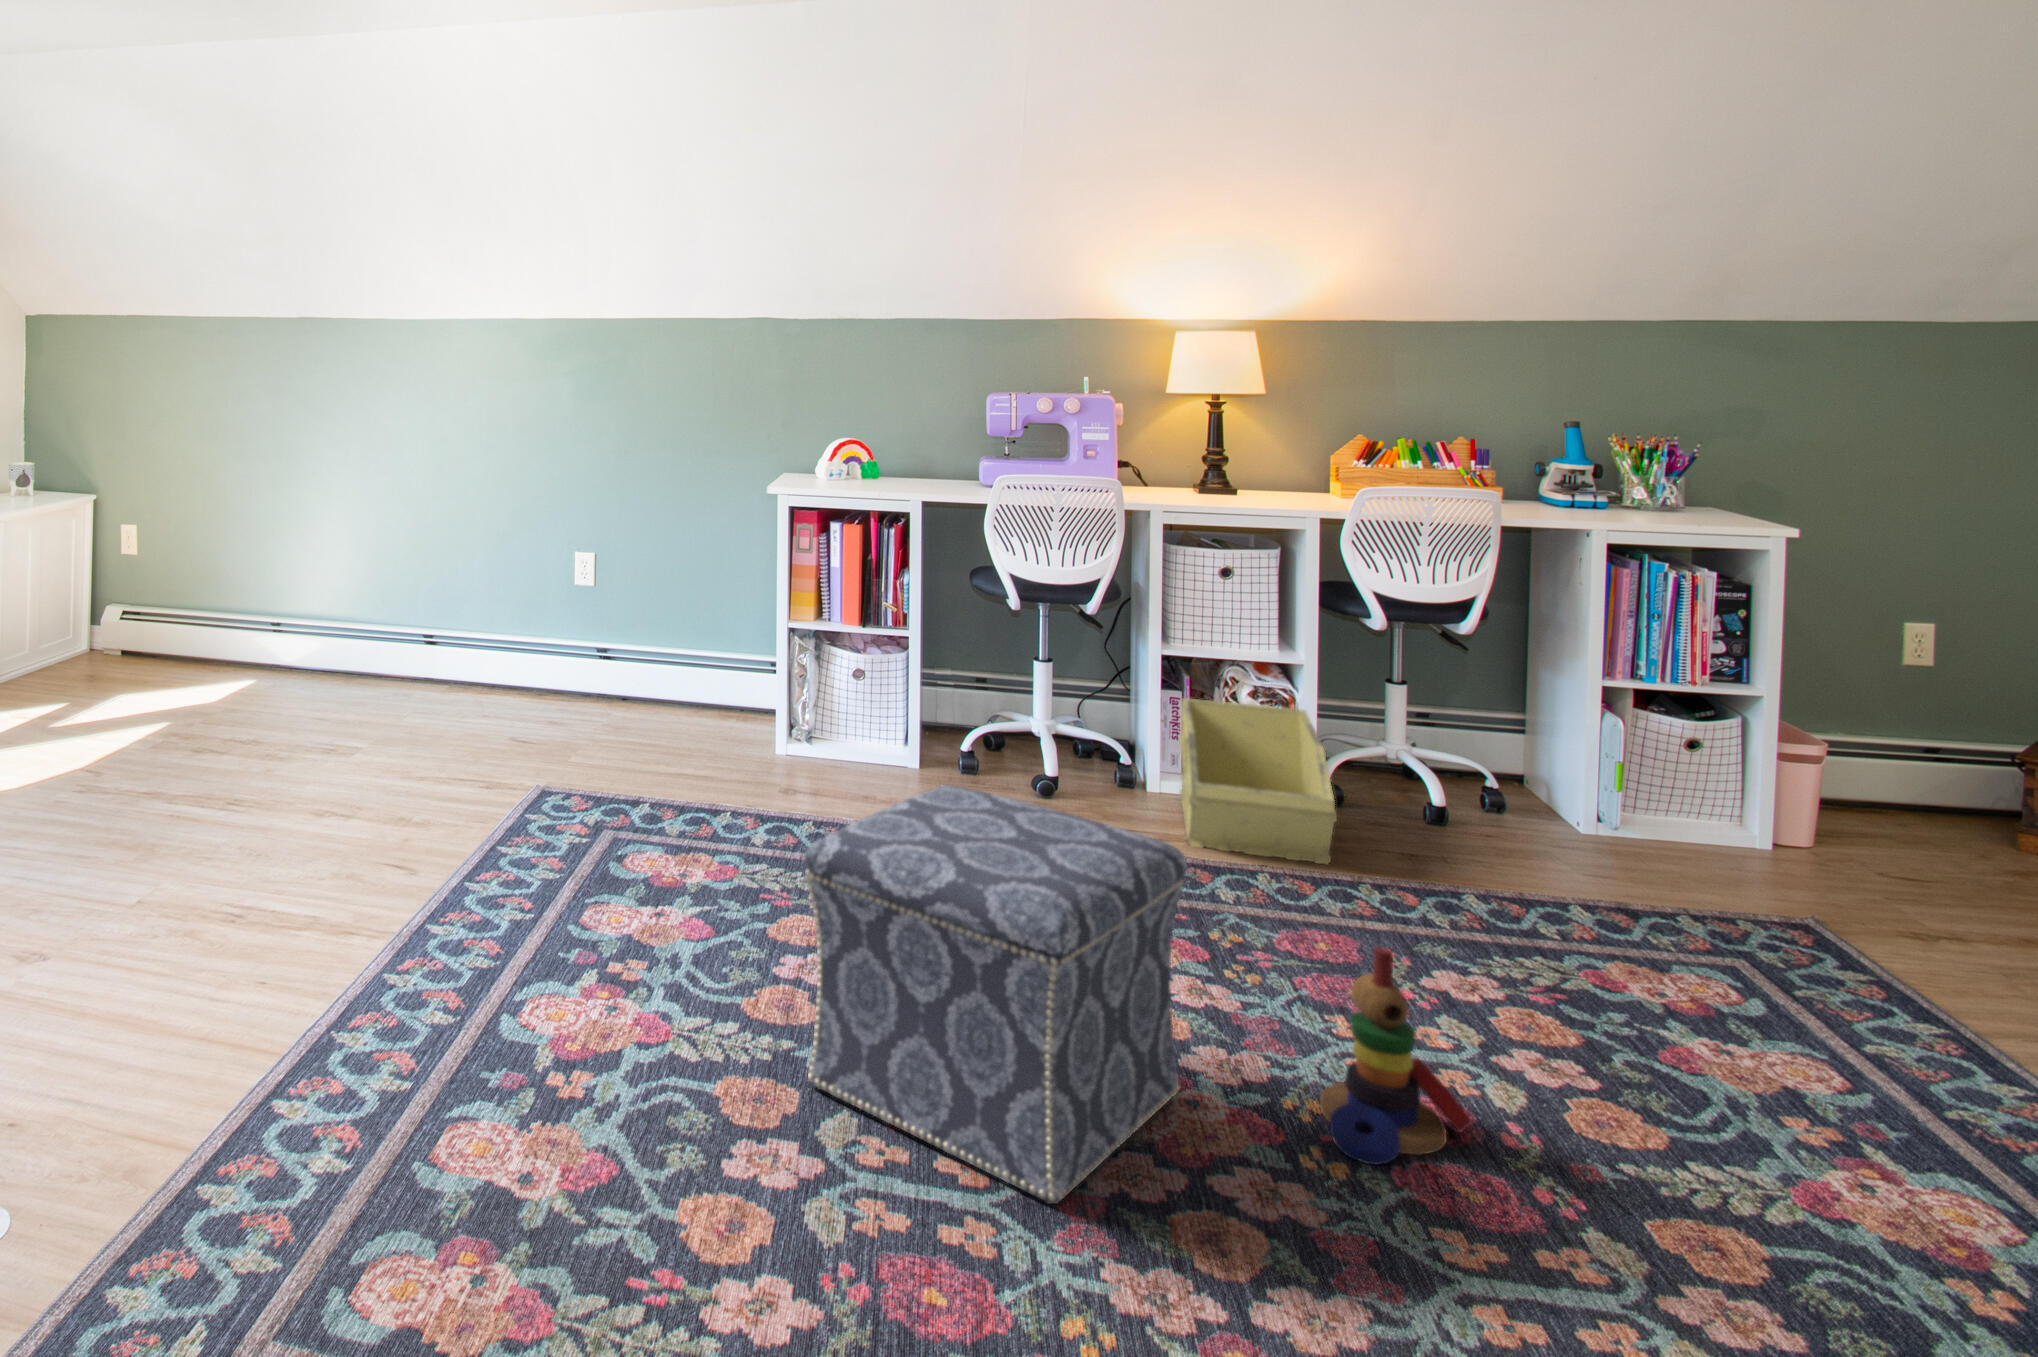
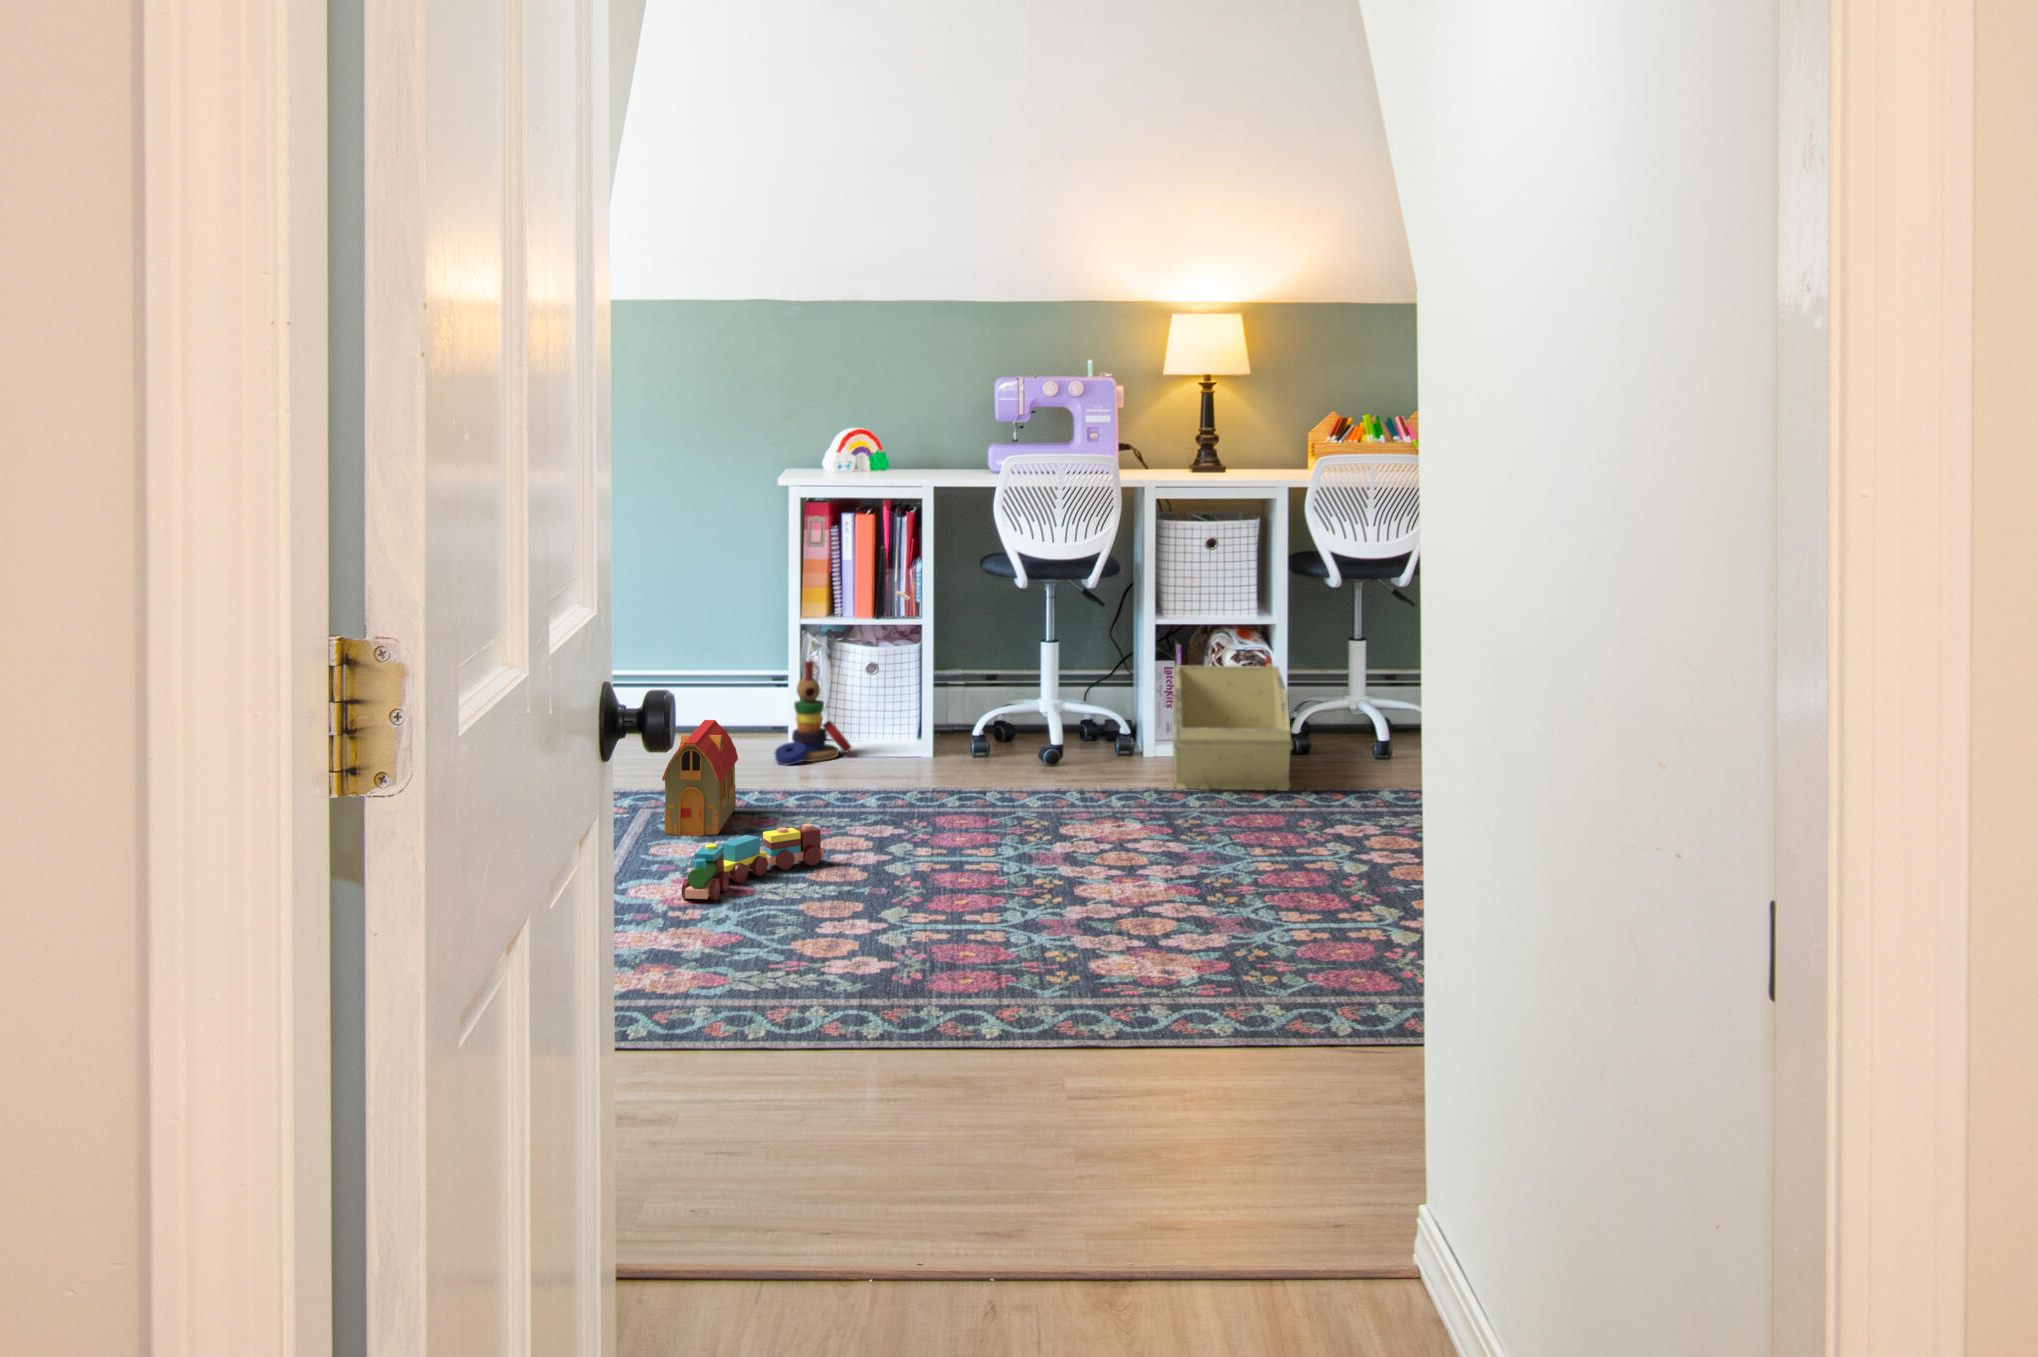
toy house: none [627,731,711,860] -> present [662,720,738,836]
ottoman: present [804,785,1187,1204] -> none [860,706,1151,976]
toy train: none [617,876,783,971] -> present [682,824,824,900]
stacking toy: present [1320,947,1472,1165] -> present [775,661,851,765]

